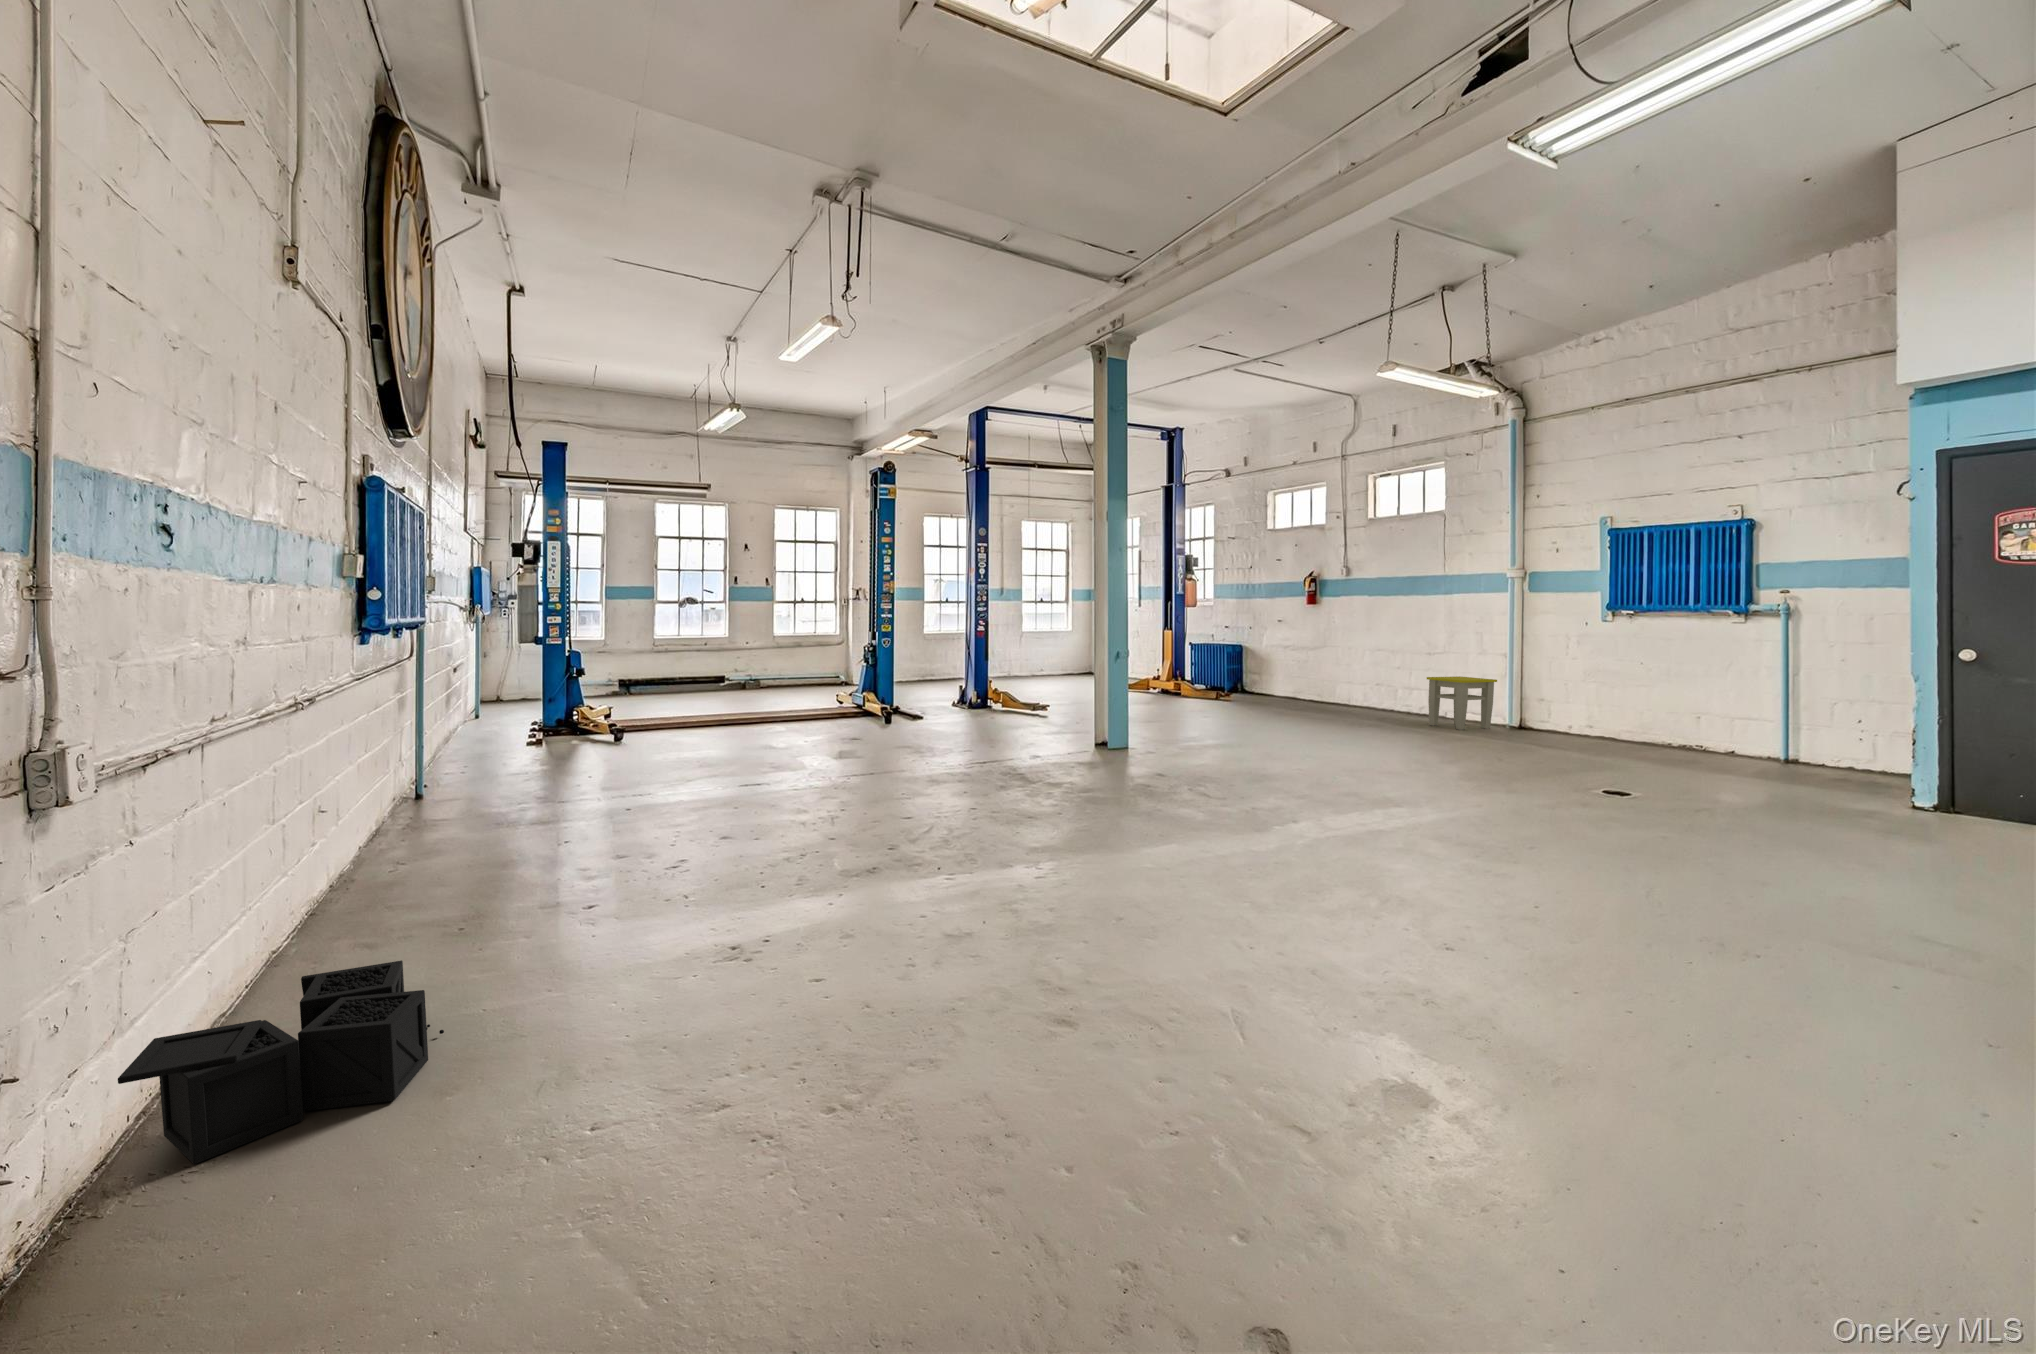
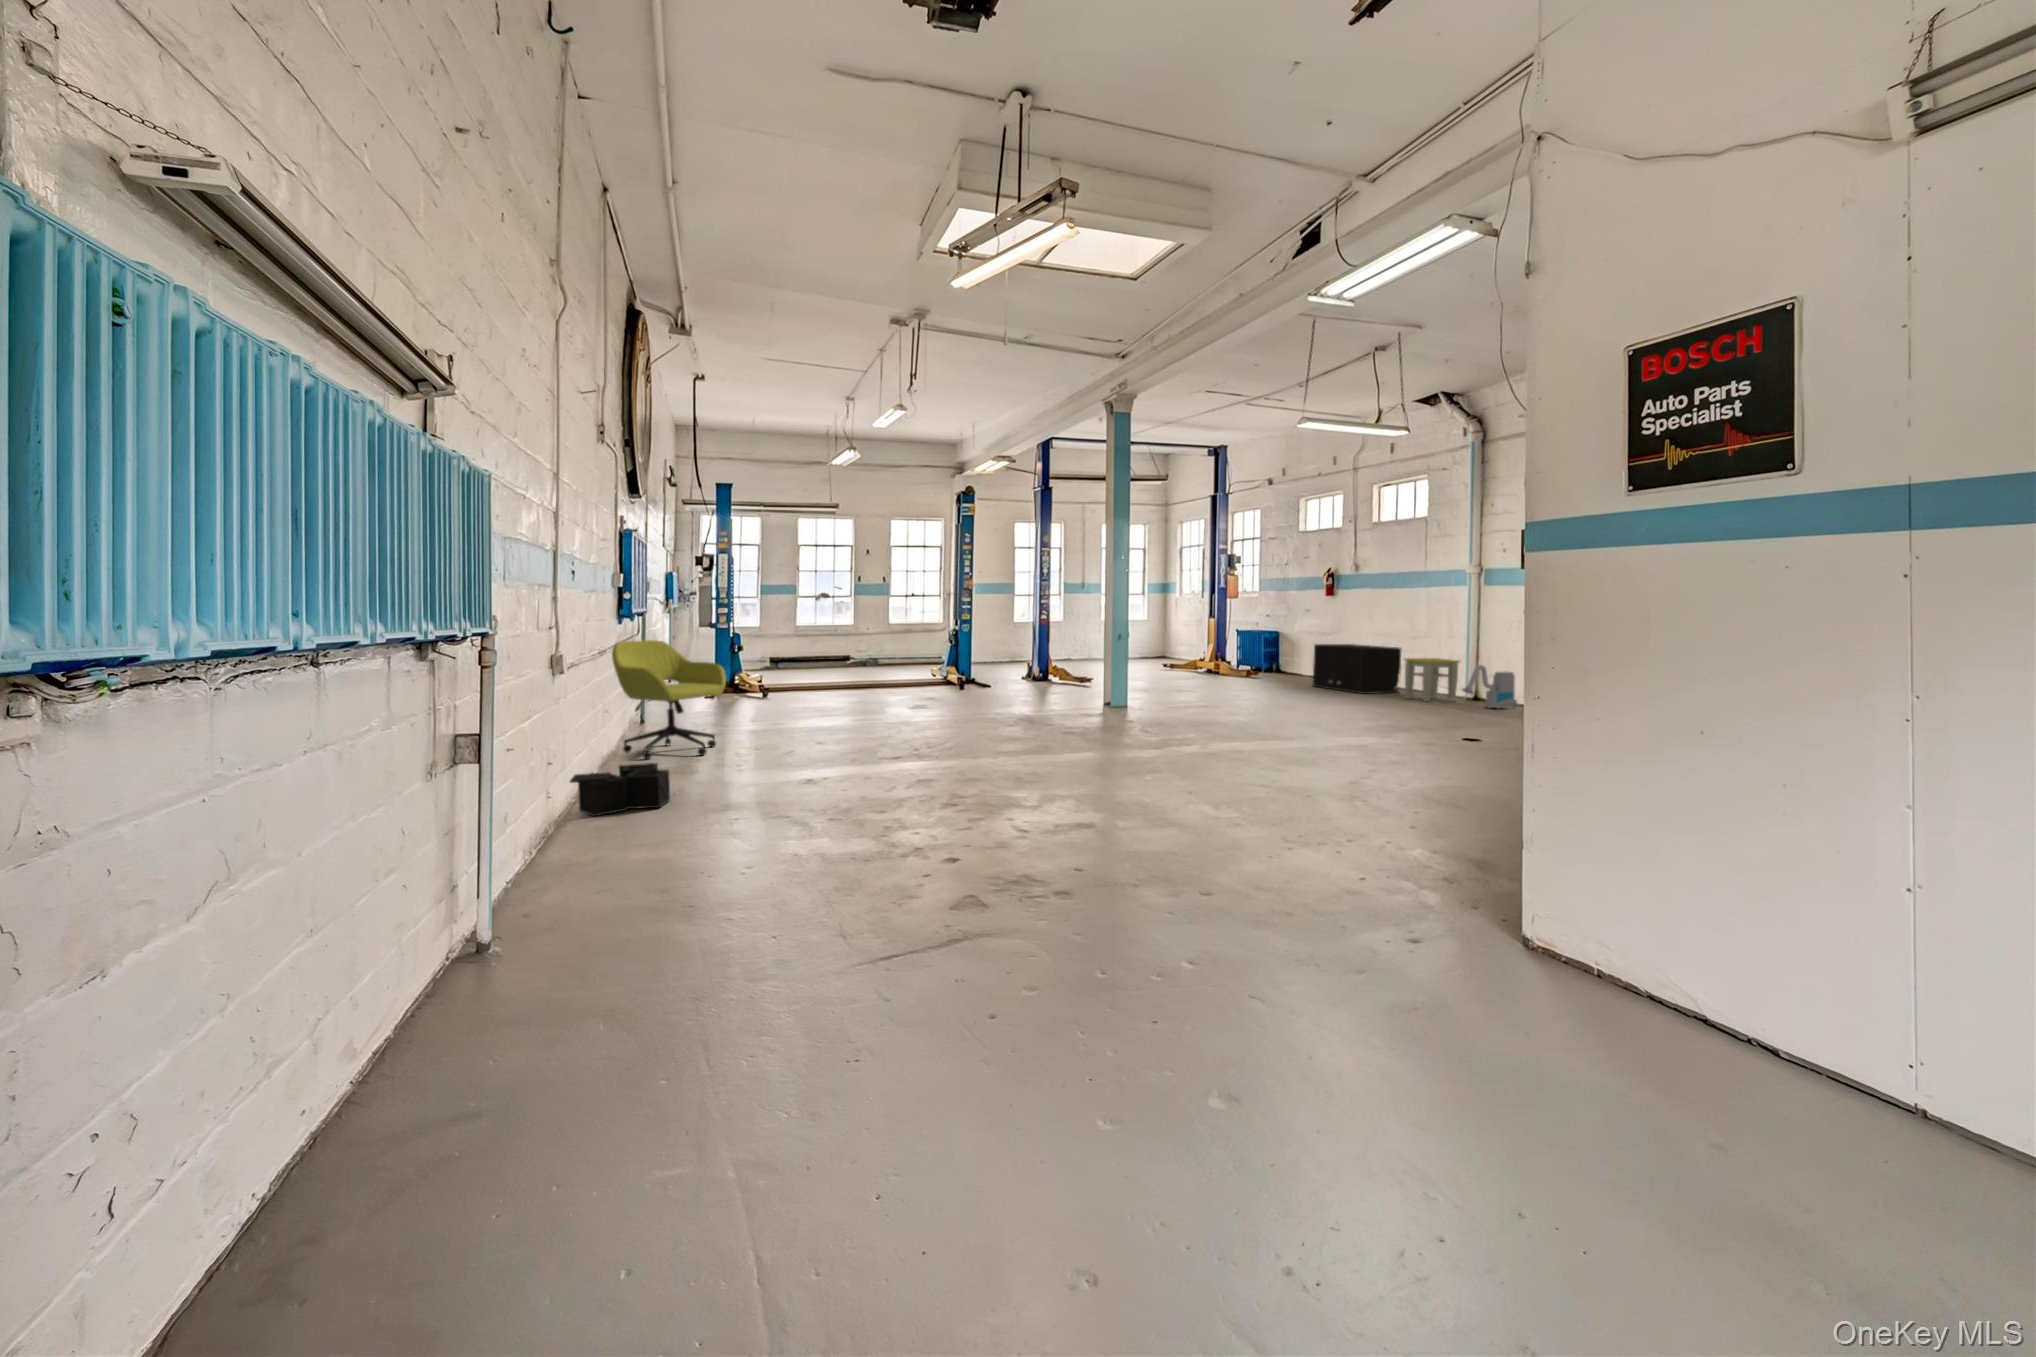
storage cabinet: none [1300,659,1411,719] -> present [1313,644,1401,694]
office chair: none [333,673,561,899] -> present [612,640,726,759]
vacuum cleaner: none [1519,686,1577,740] -> present [1462,665,1517,709]

